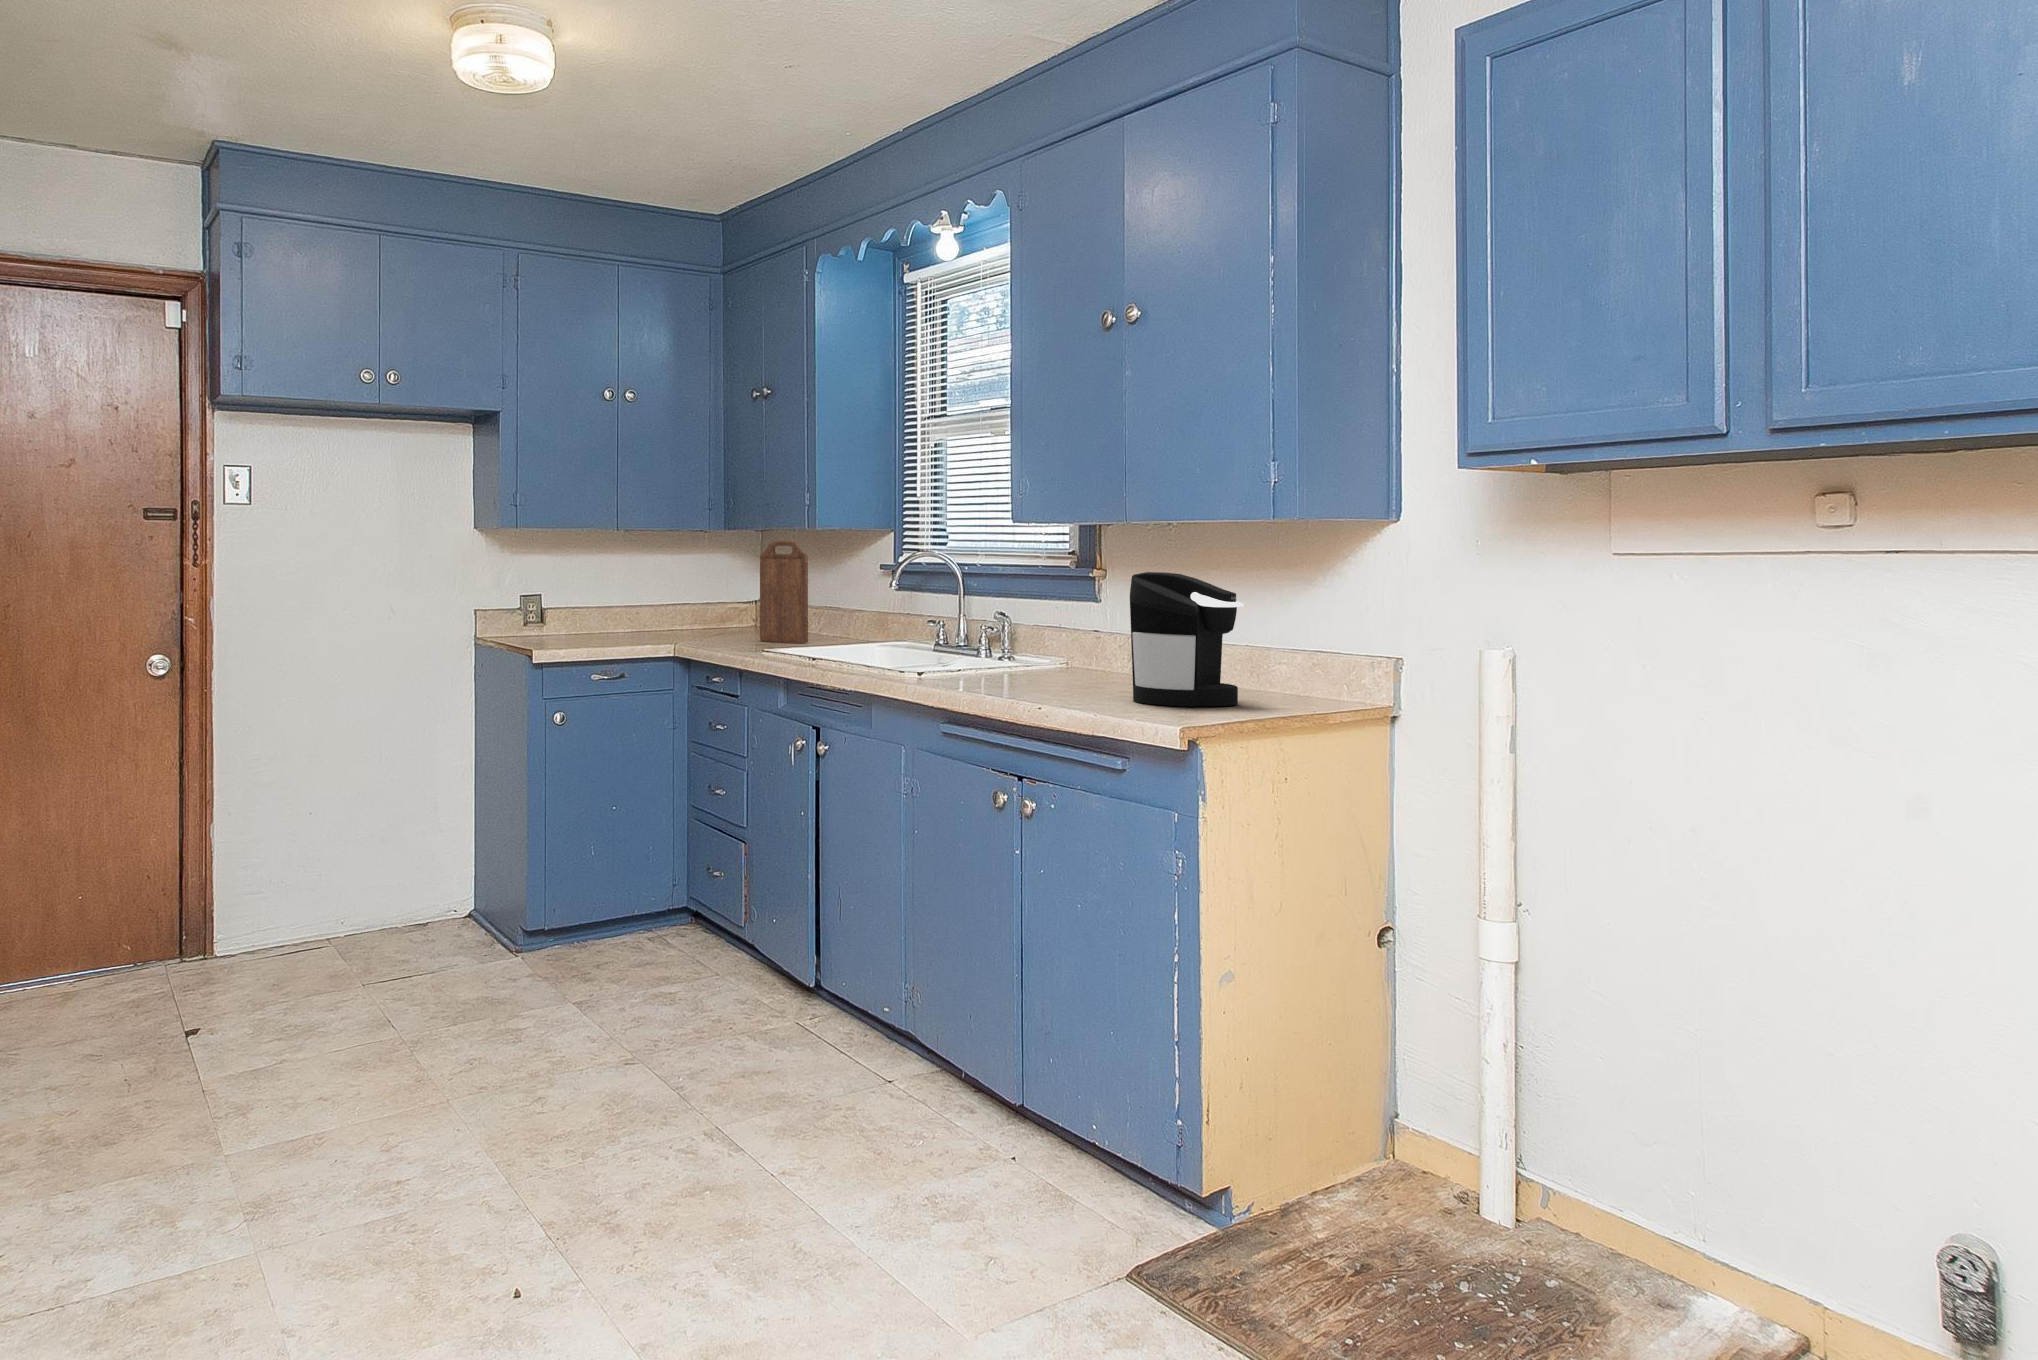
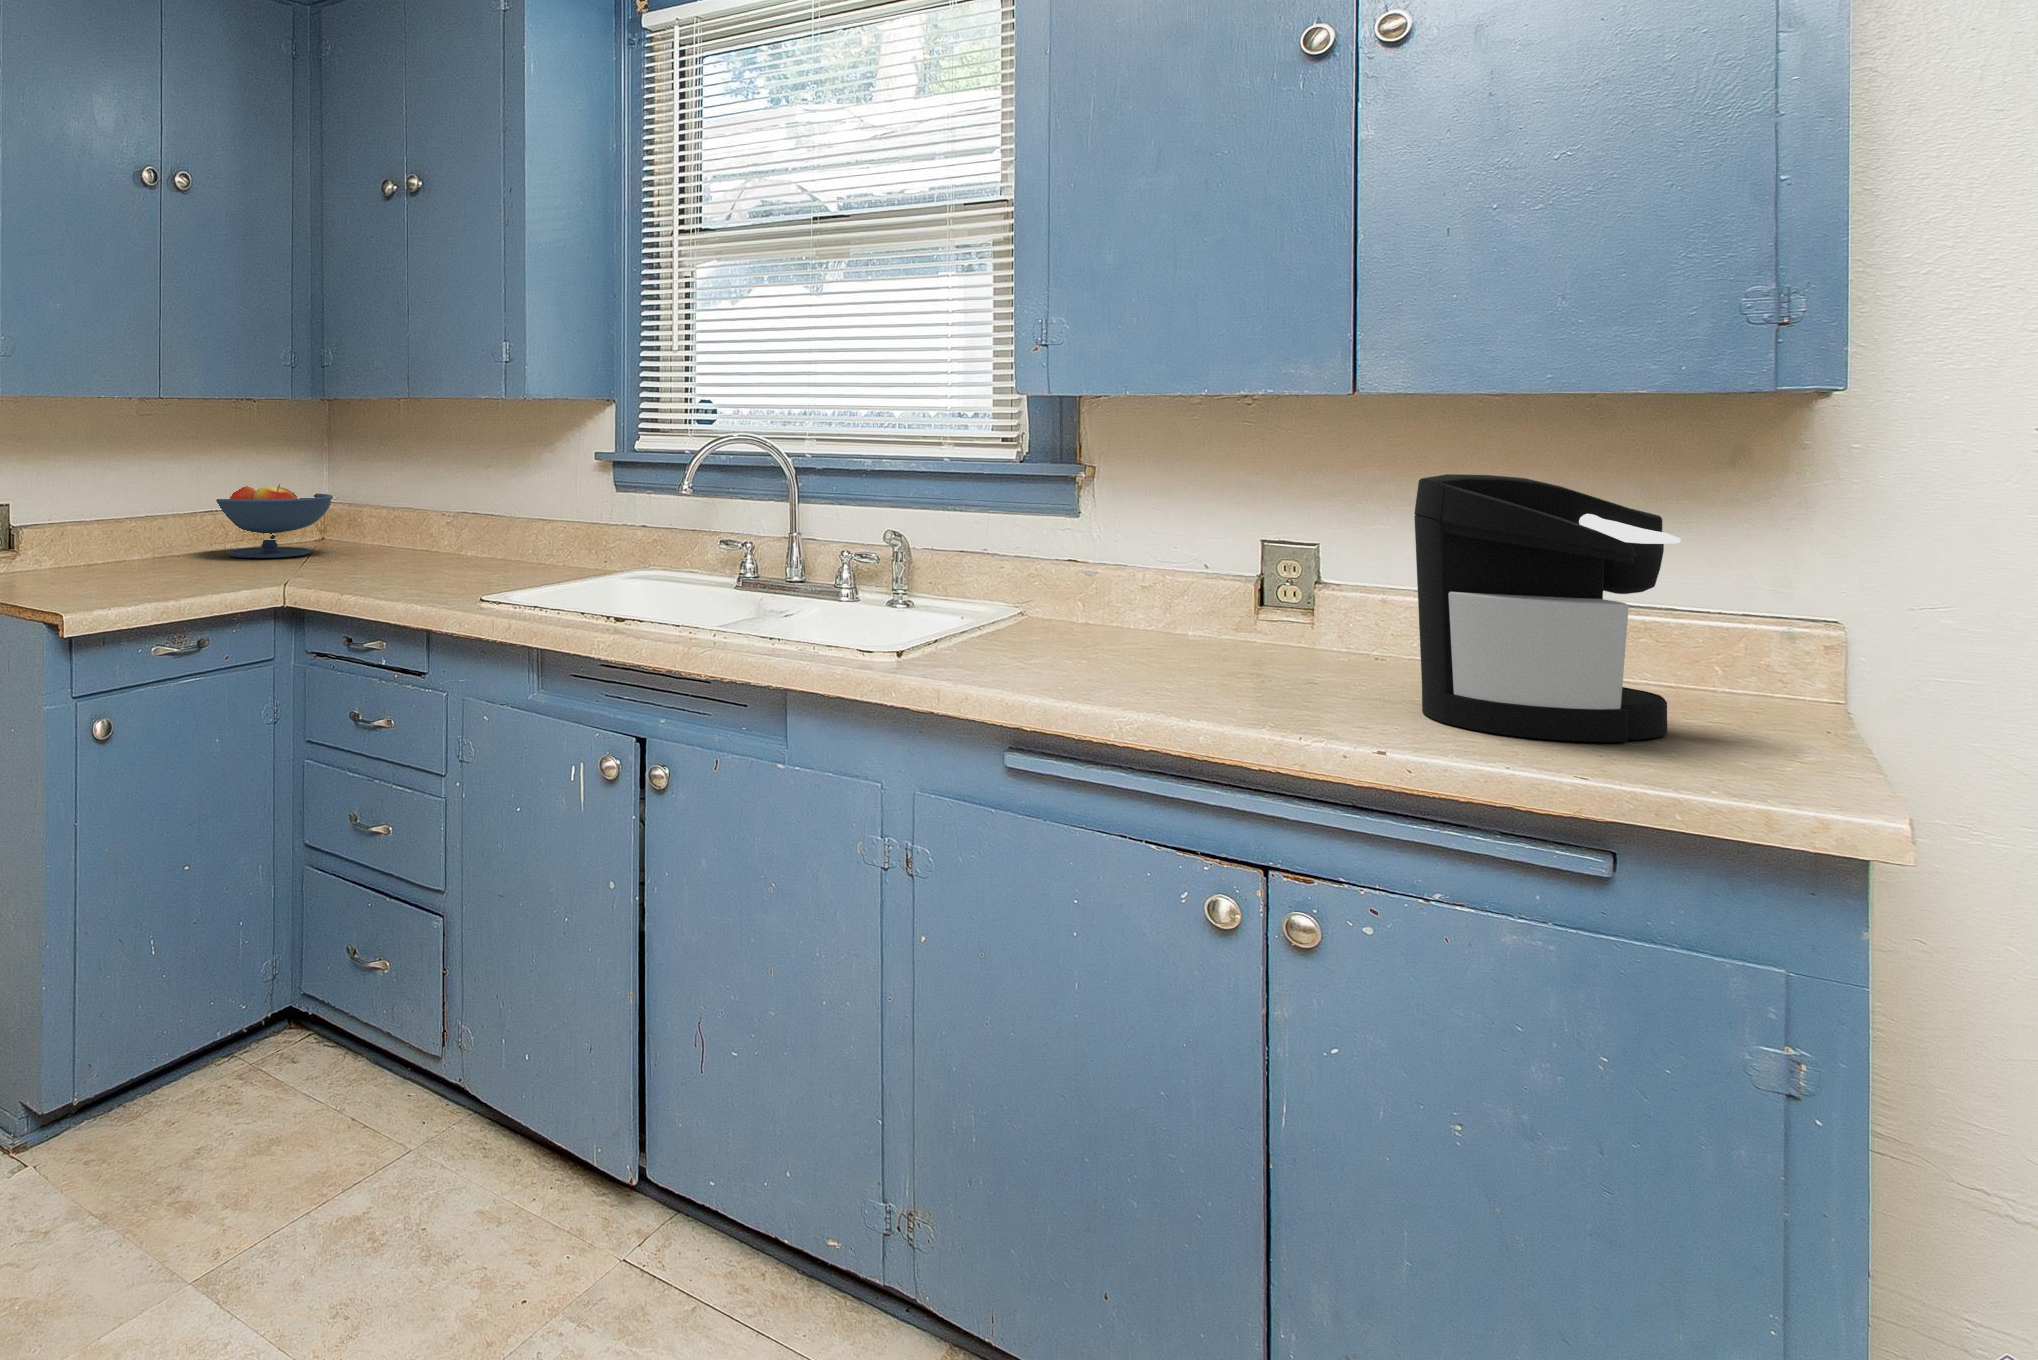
cutting board: present [760,541,808,643] -> none [386,416,472,577]
fruit bowl: none [669,579,752,633] -> present [216,484,333,558]

